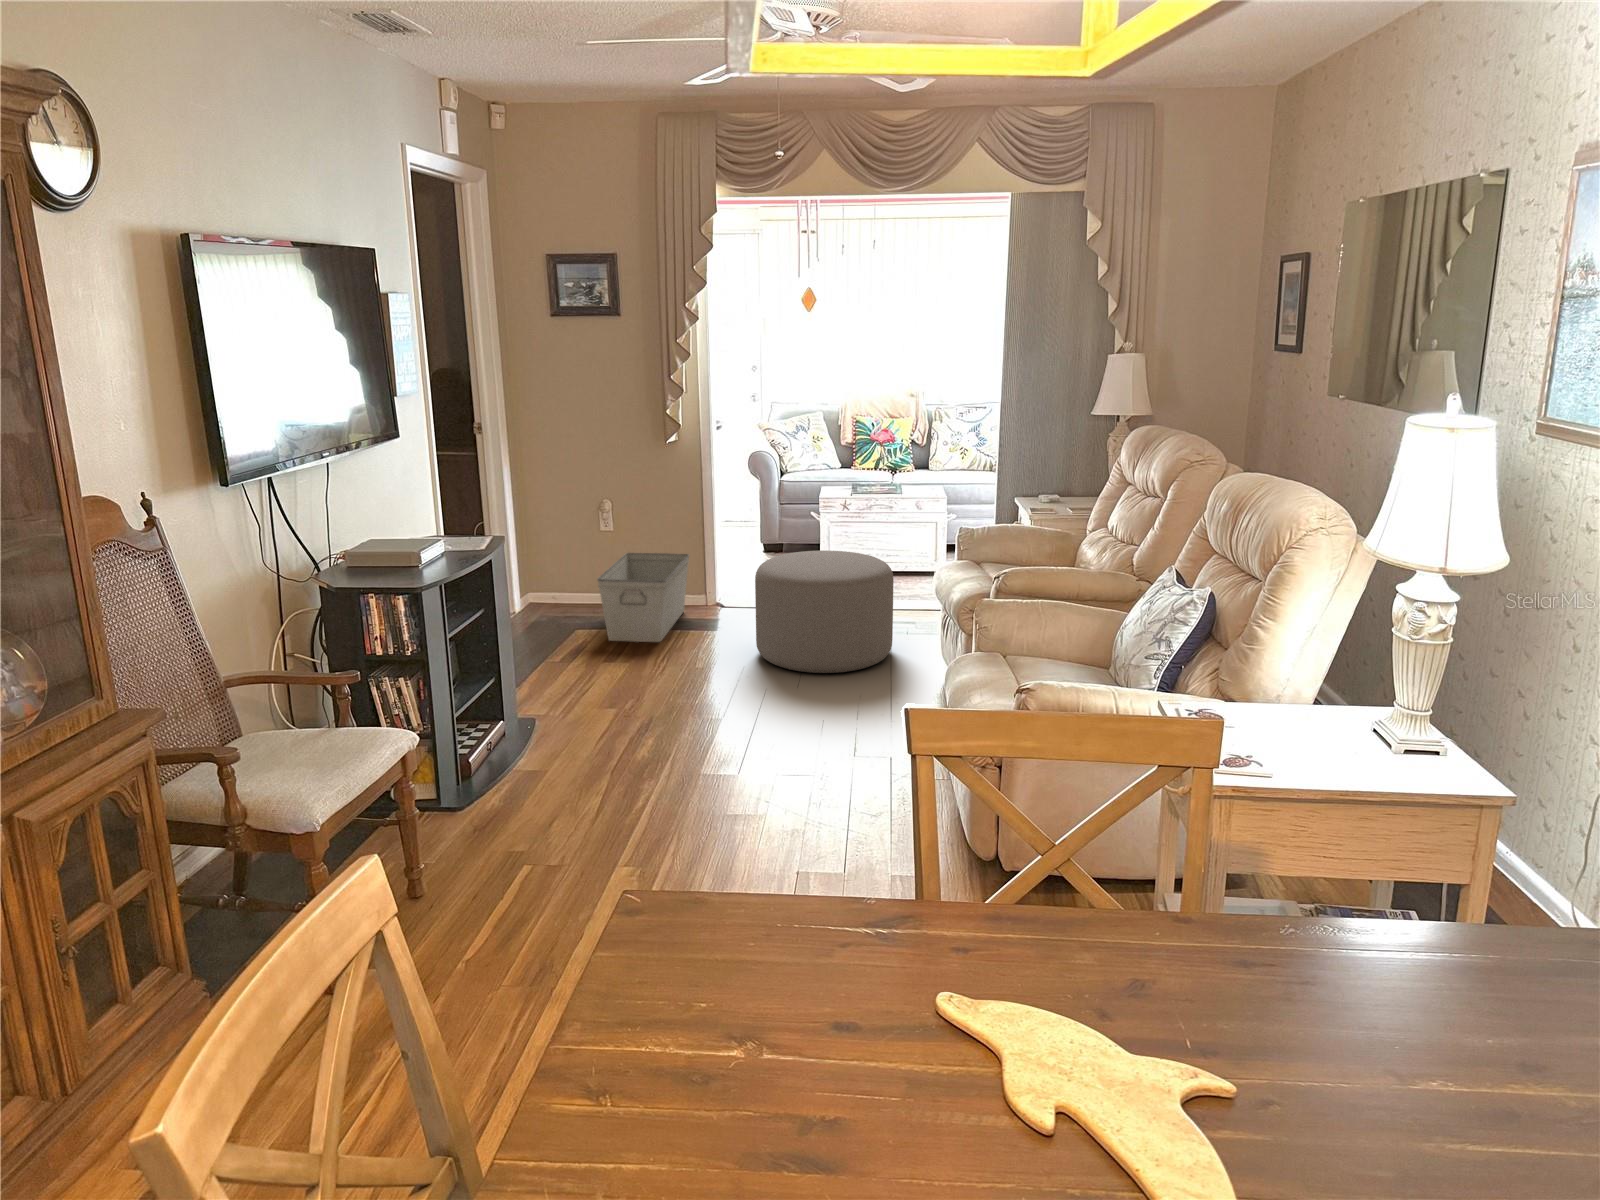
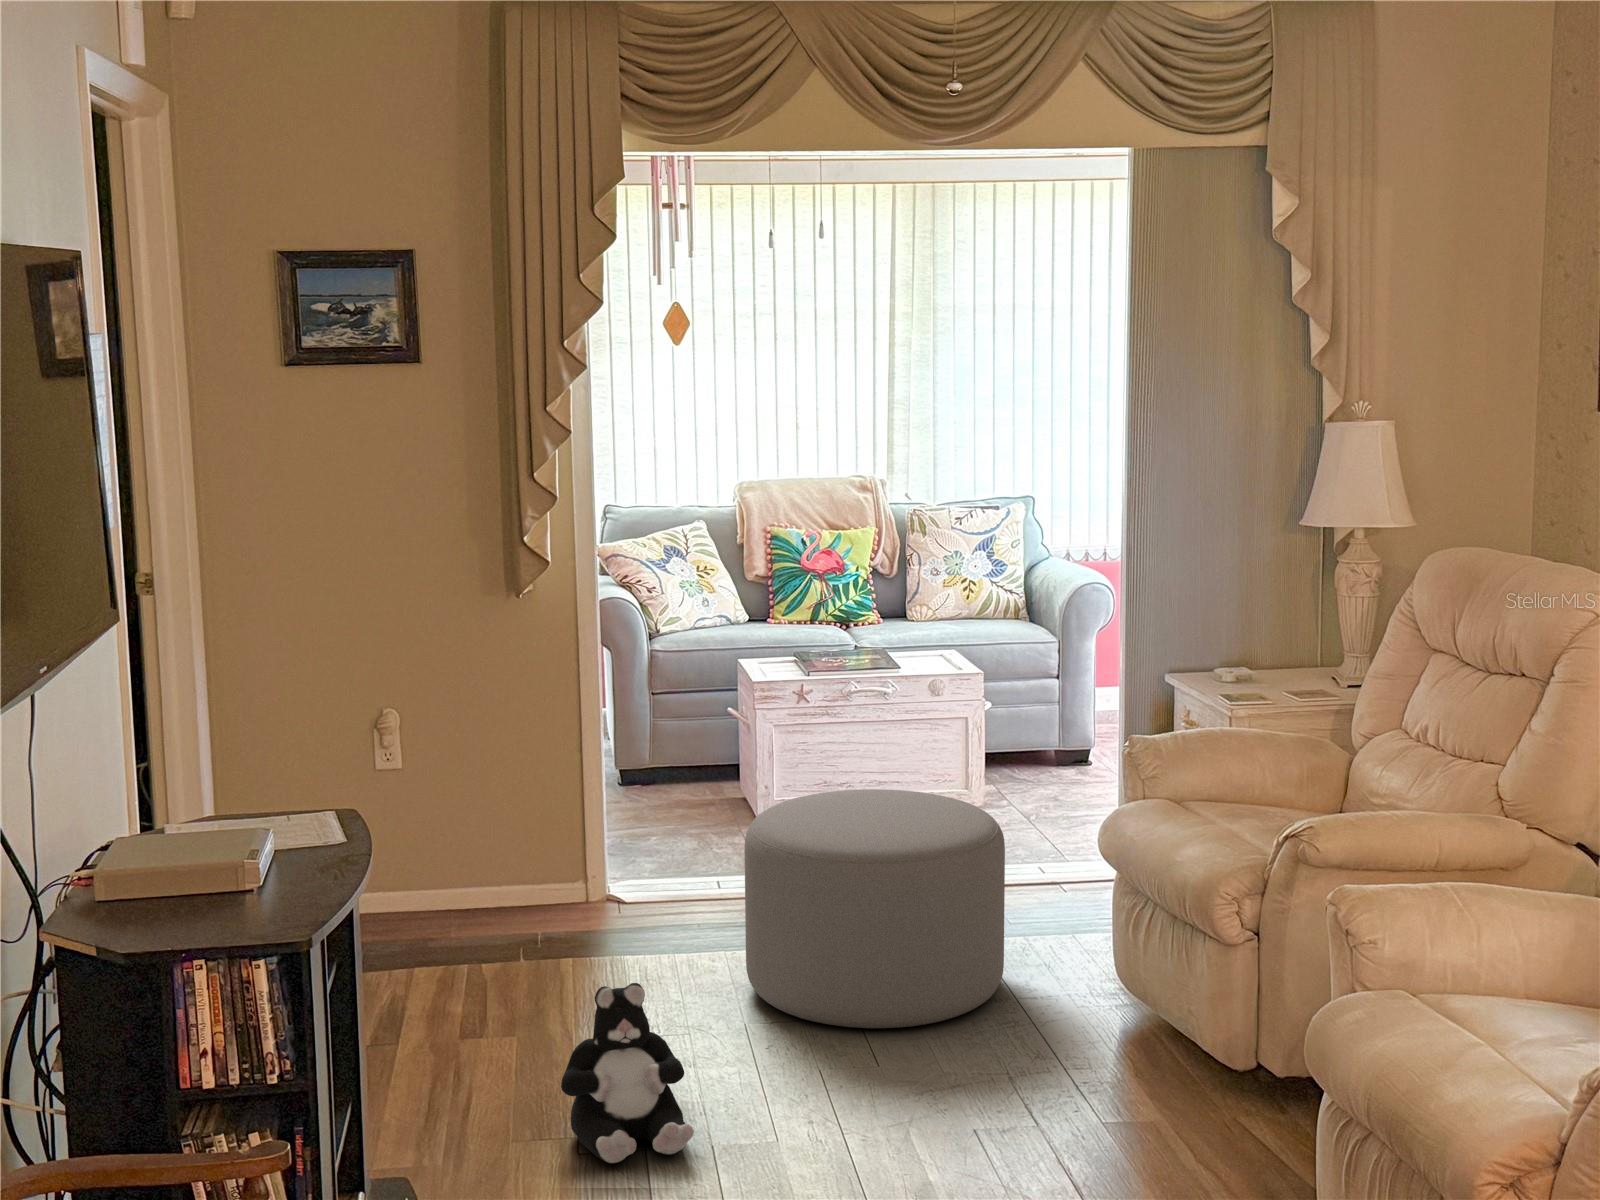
storage bin: present [597,553,689,642] -> none [417,807,563,992]
plush toy: none [619,635,683,722] -> present [561,983,694,1163]

